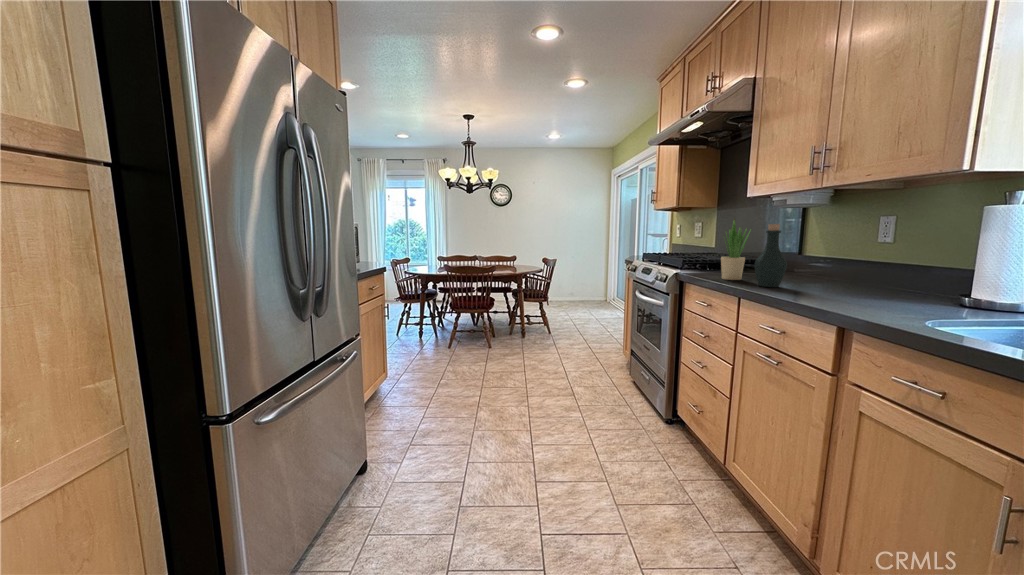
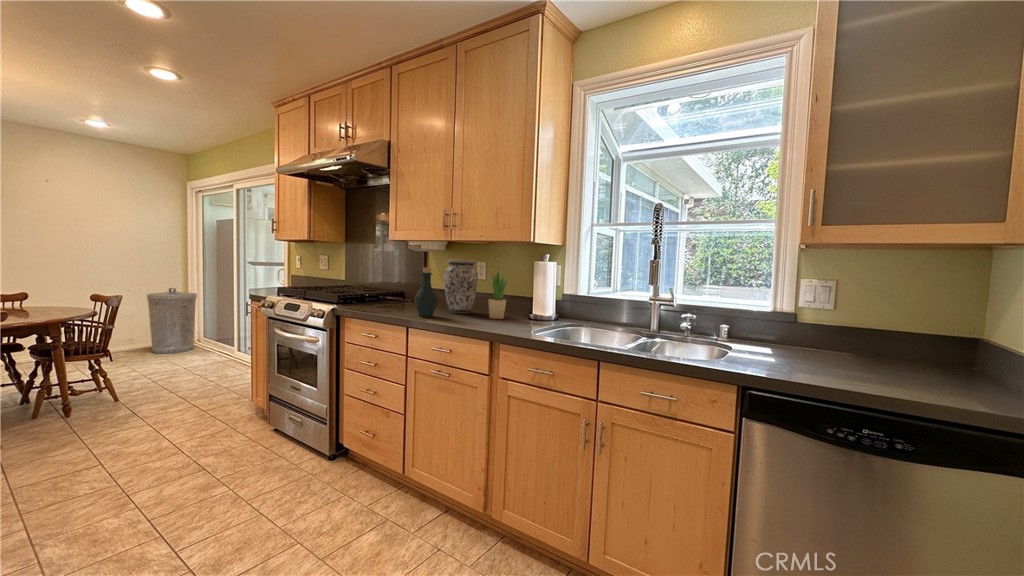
vase: none [810,211,873,288] -> present [444,260,478,313]
potted plant: present [721,219,751,280] -> present [488,268,507,319]
trash can: none [582,257,612,307] -> present [147,288,197,354]

